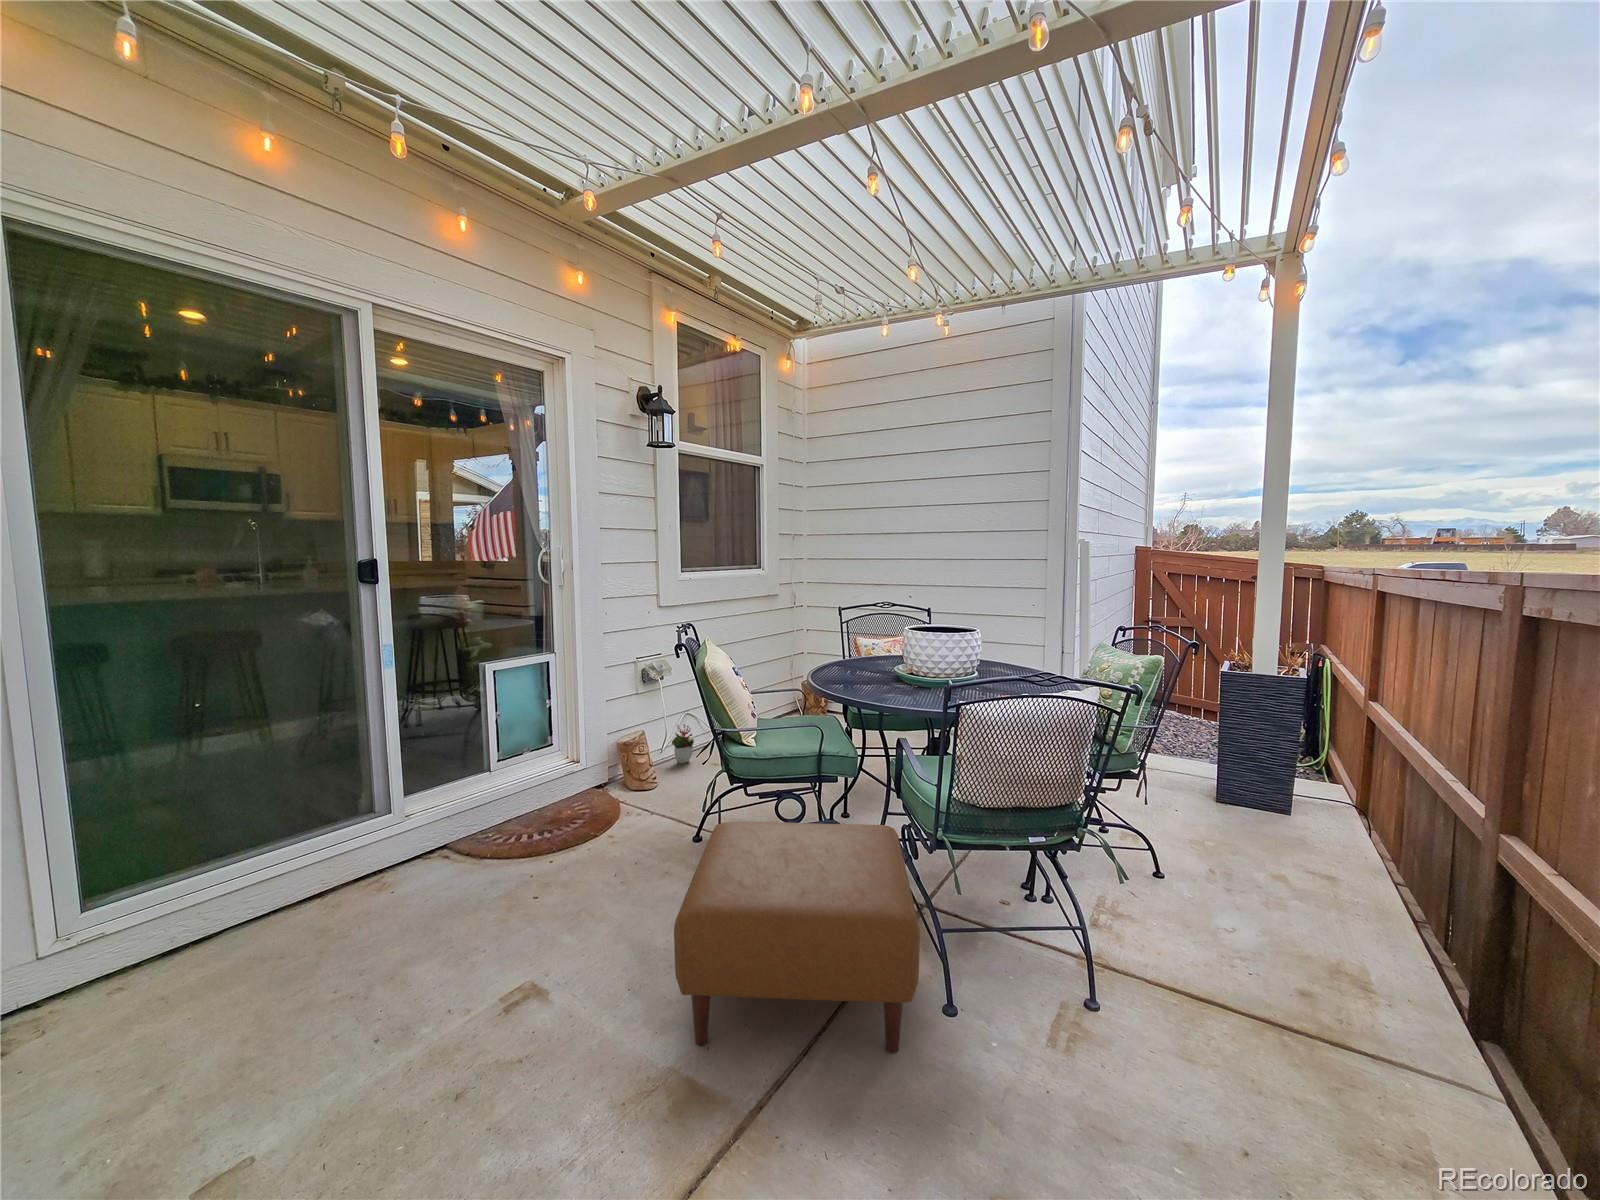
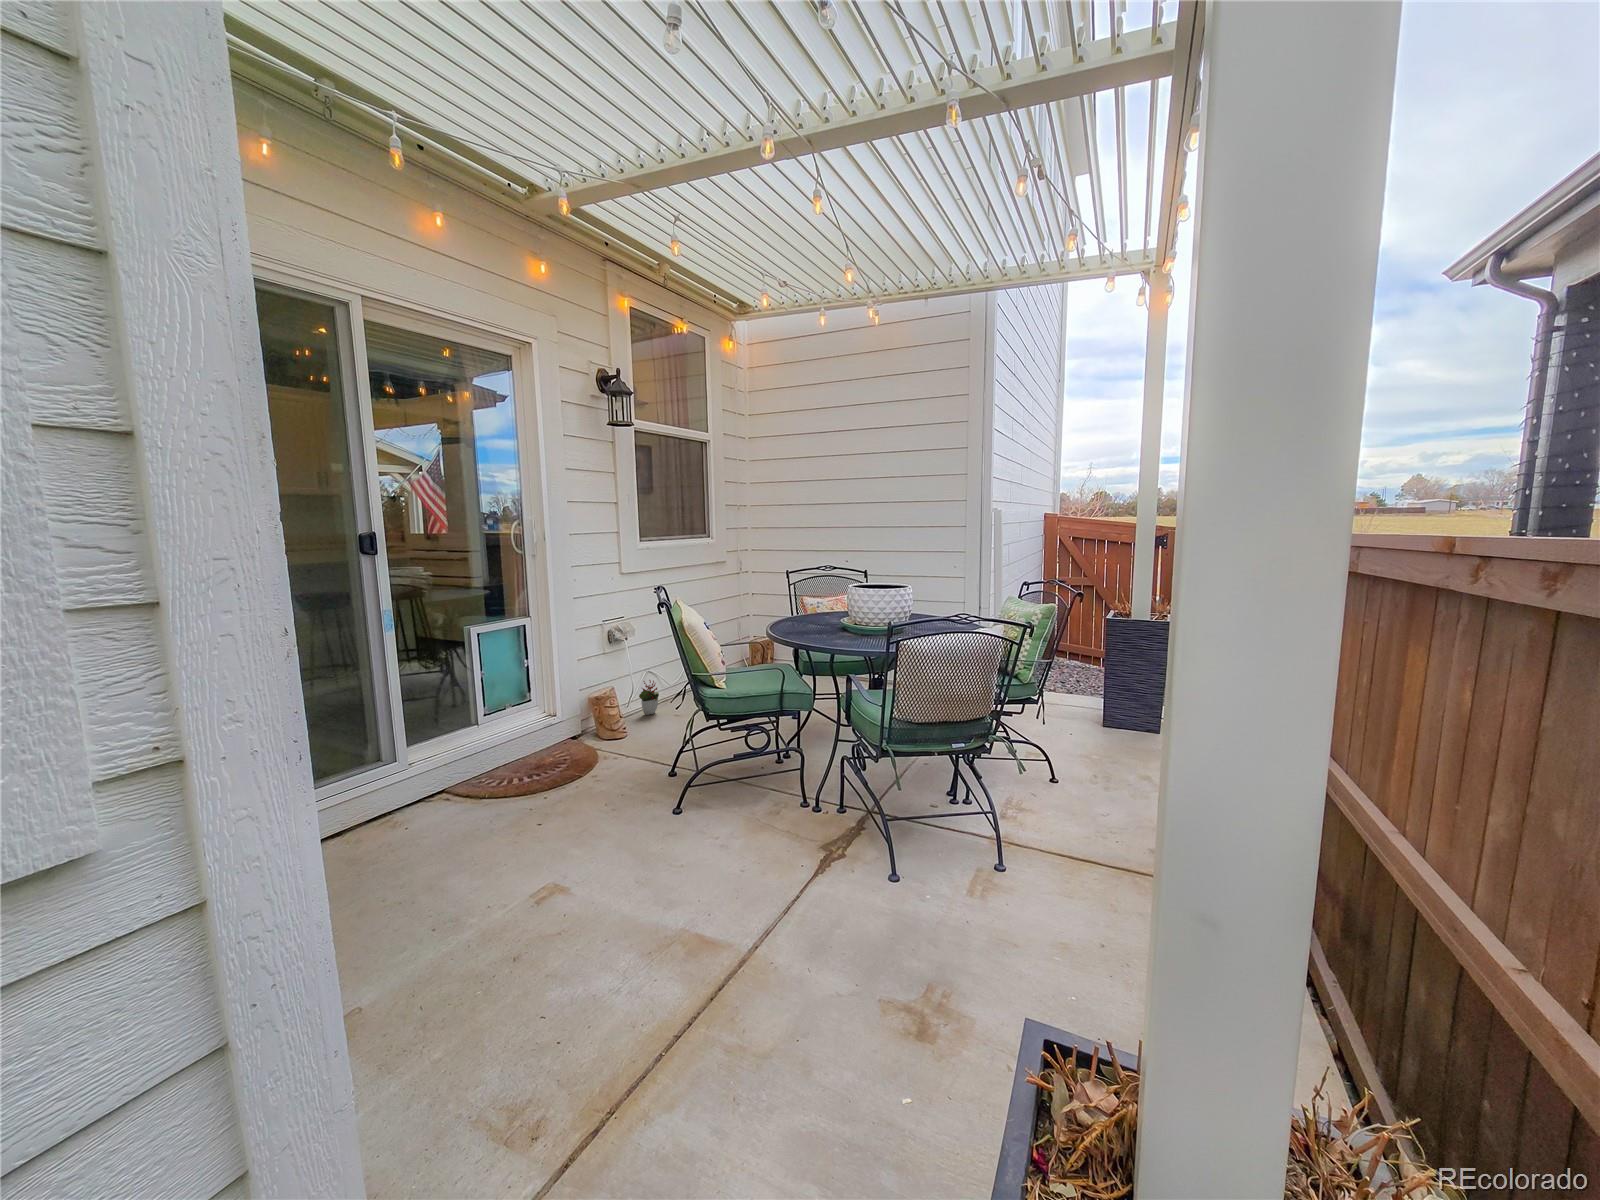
ottoman: present [674,822,920,1053] -> none [678,745,872,916]

